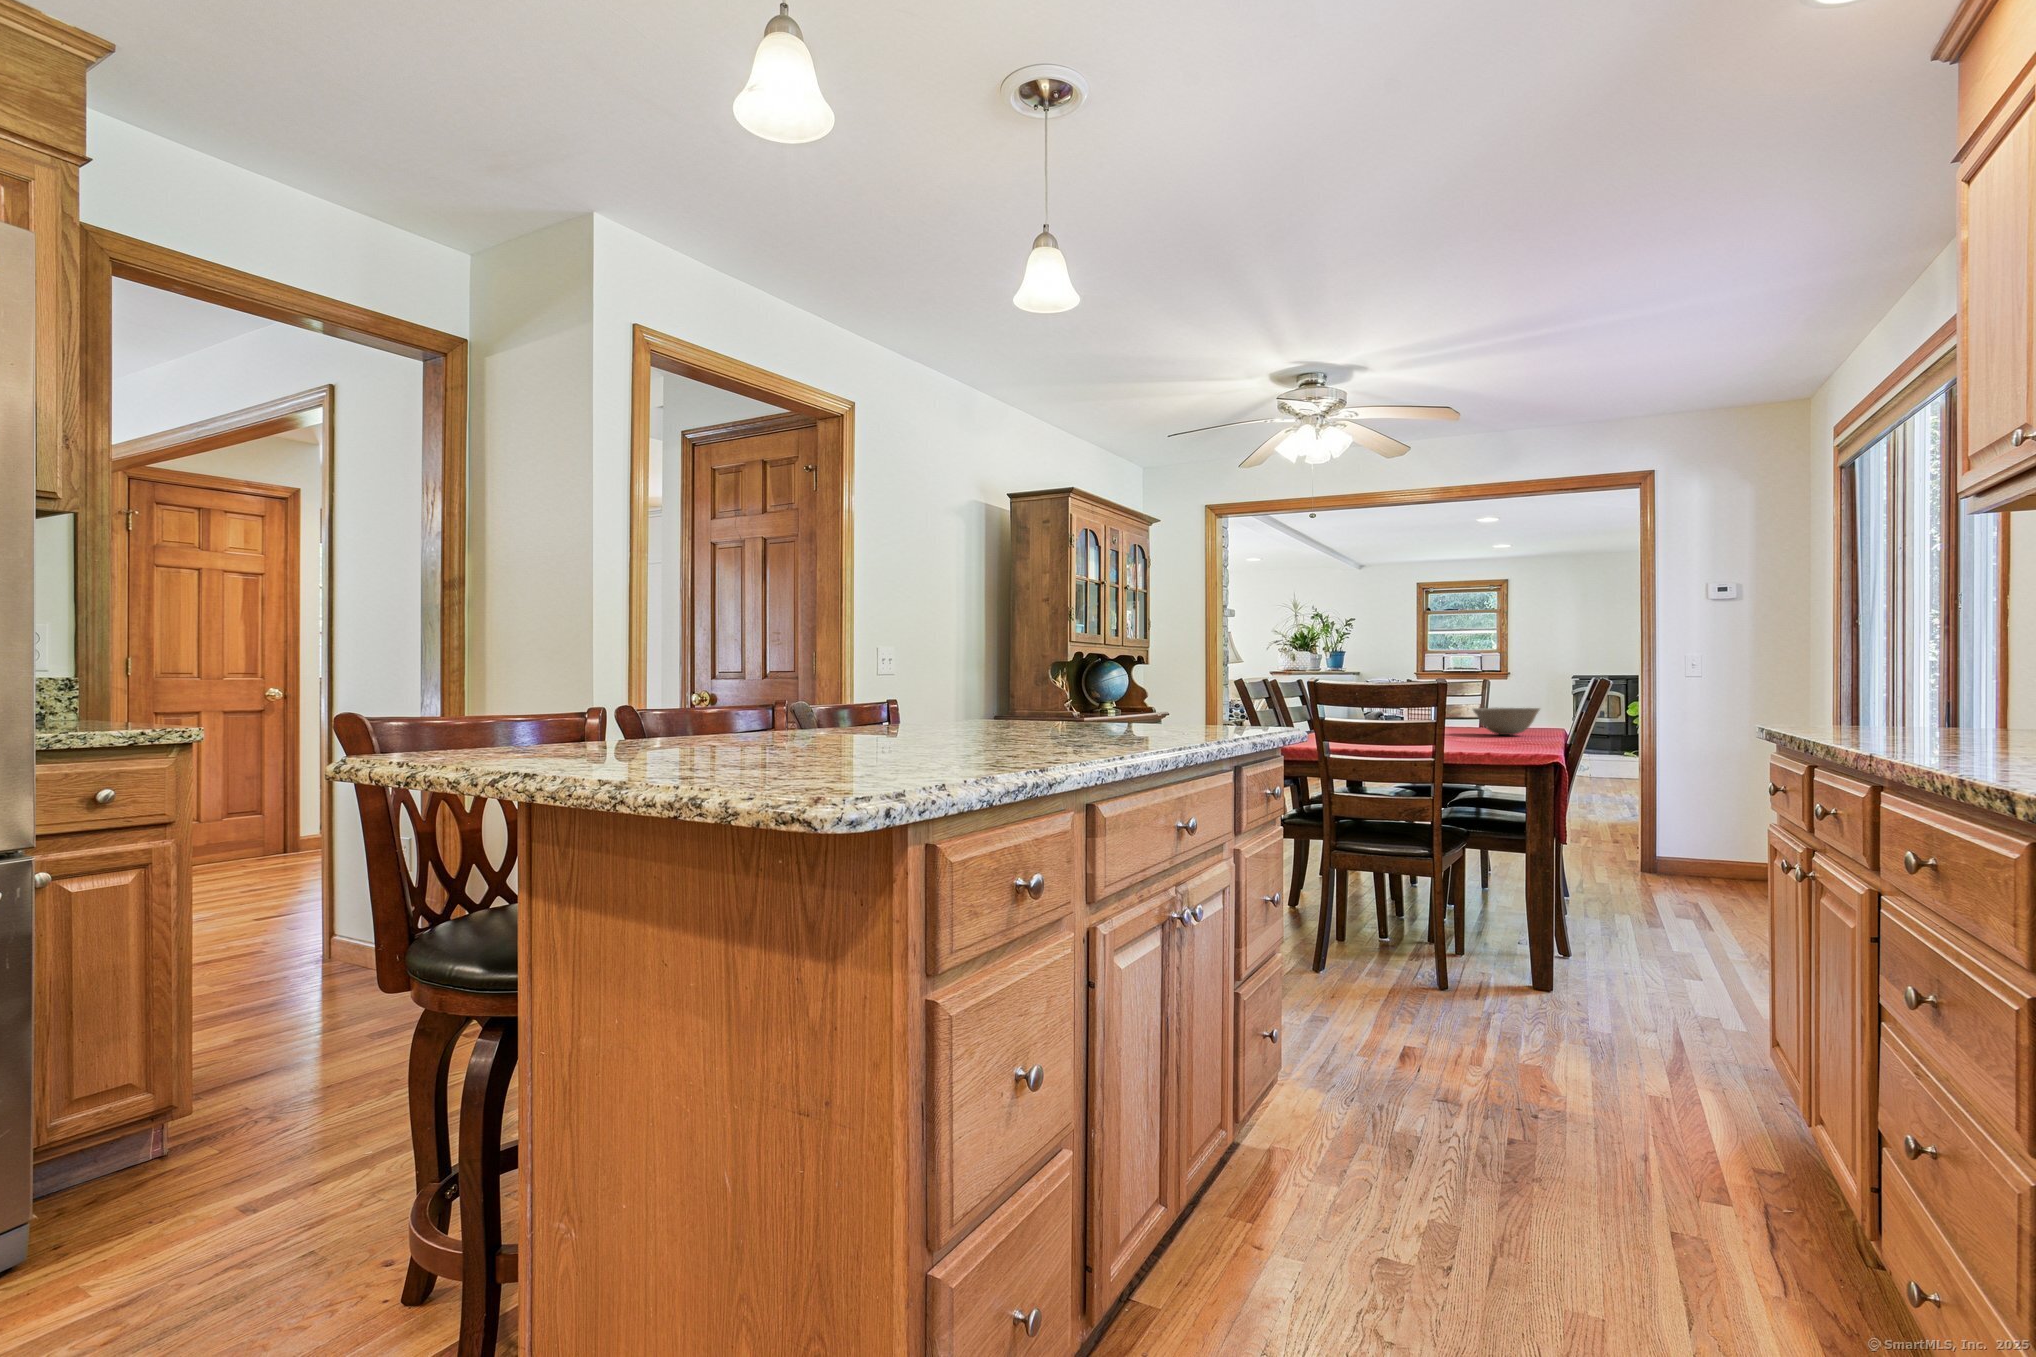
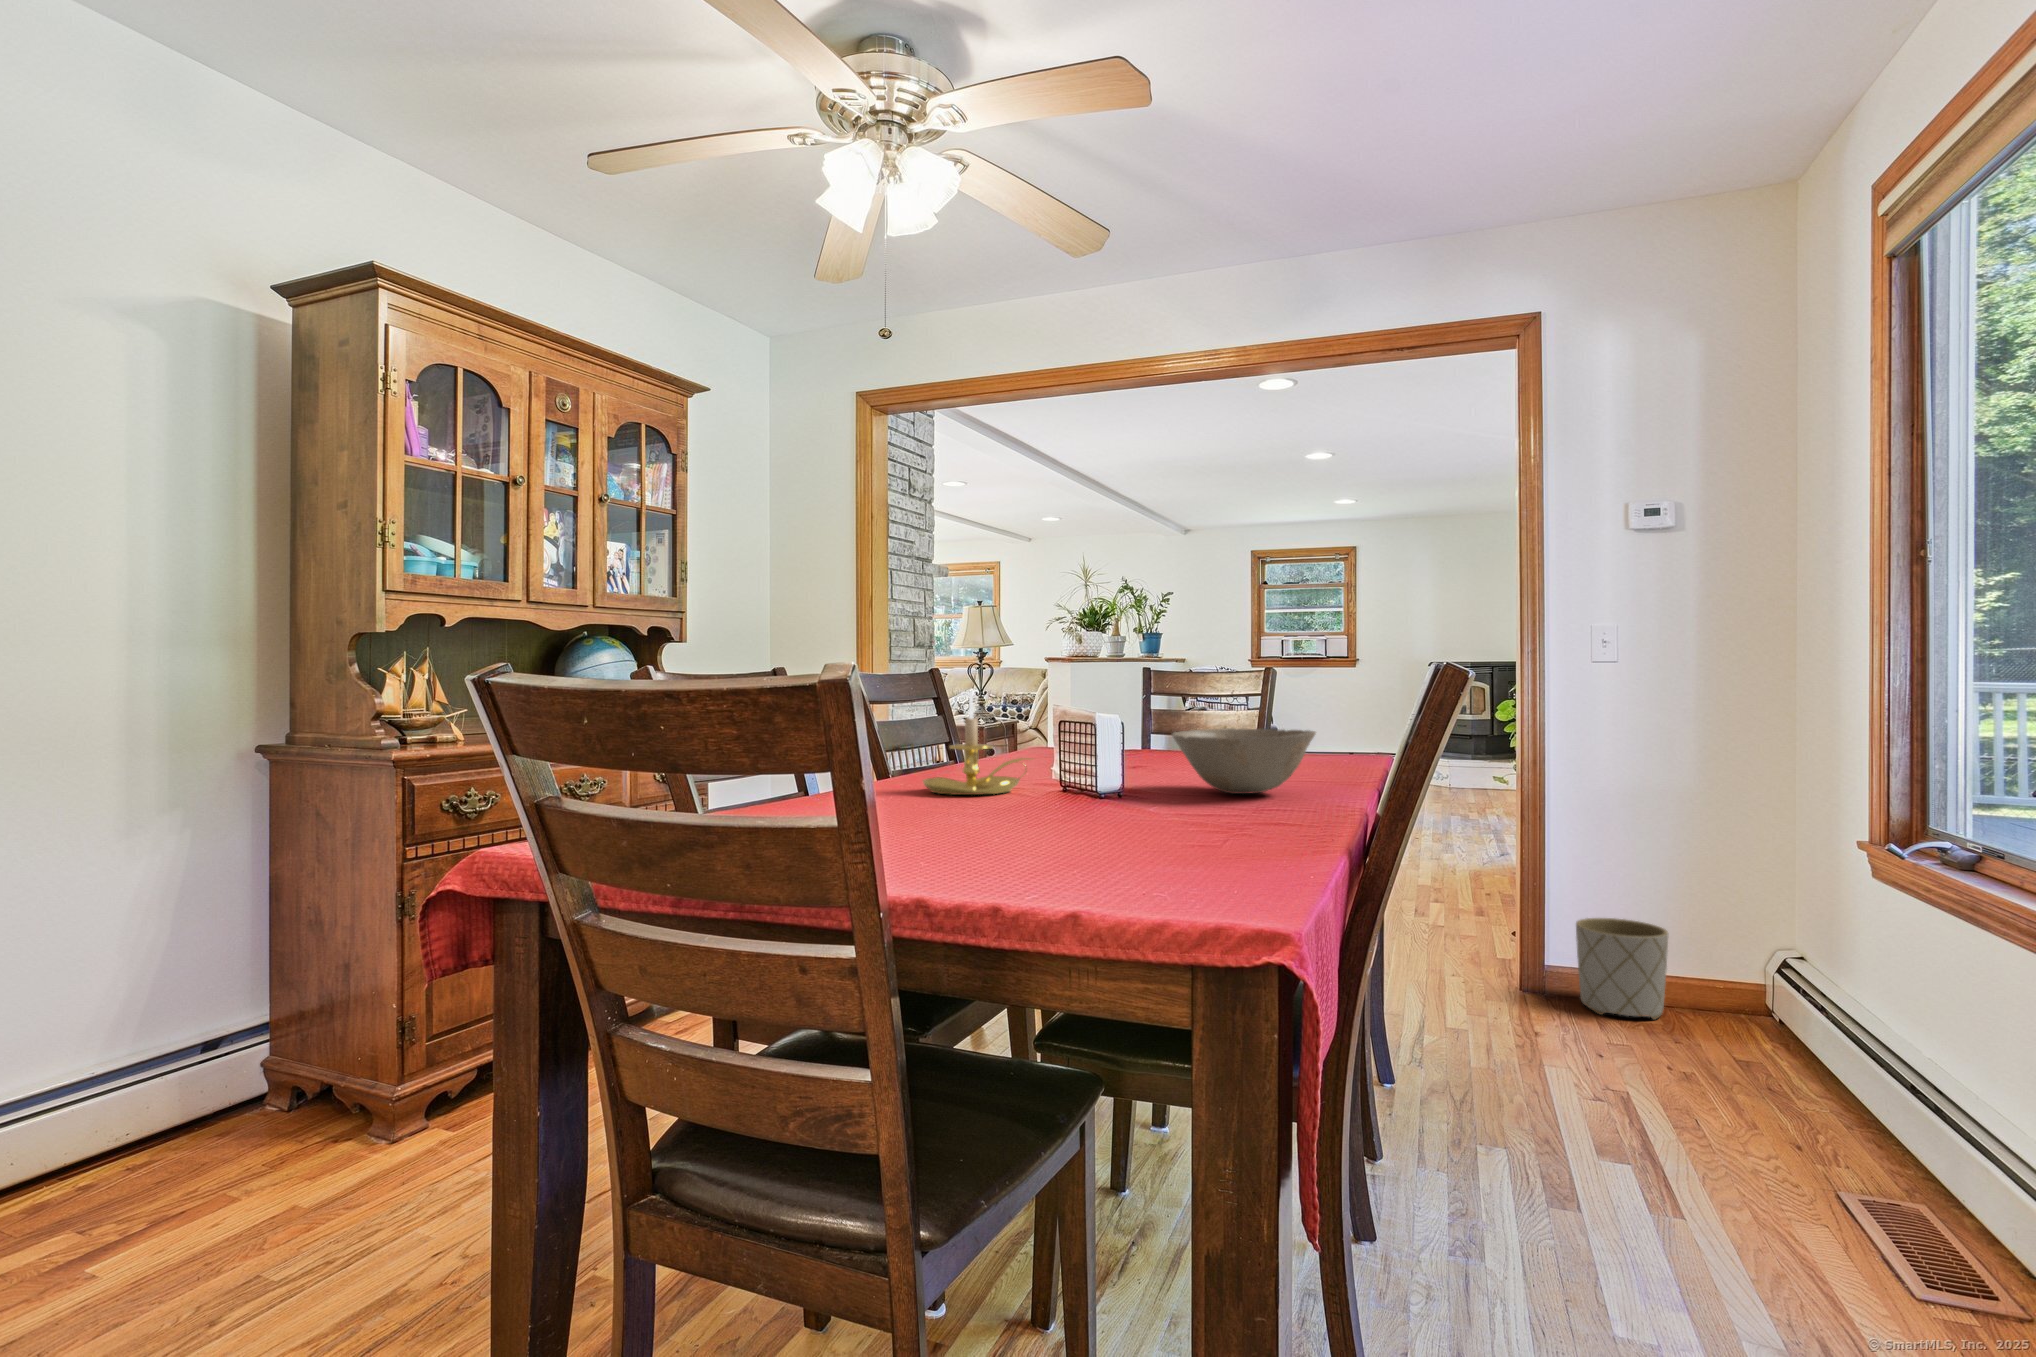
candle holder: none [1359,690,1408,734] -> present [923,693,1030,795]
planter: none [1675,828,1731,883] -> present [1576,918,1668,1020]

